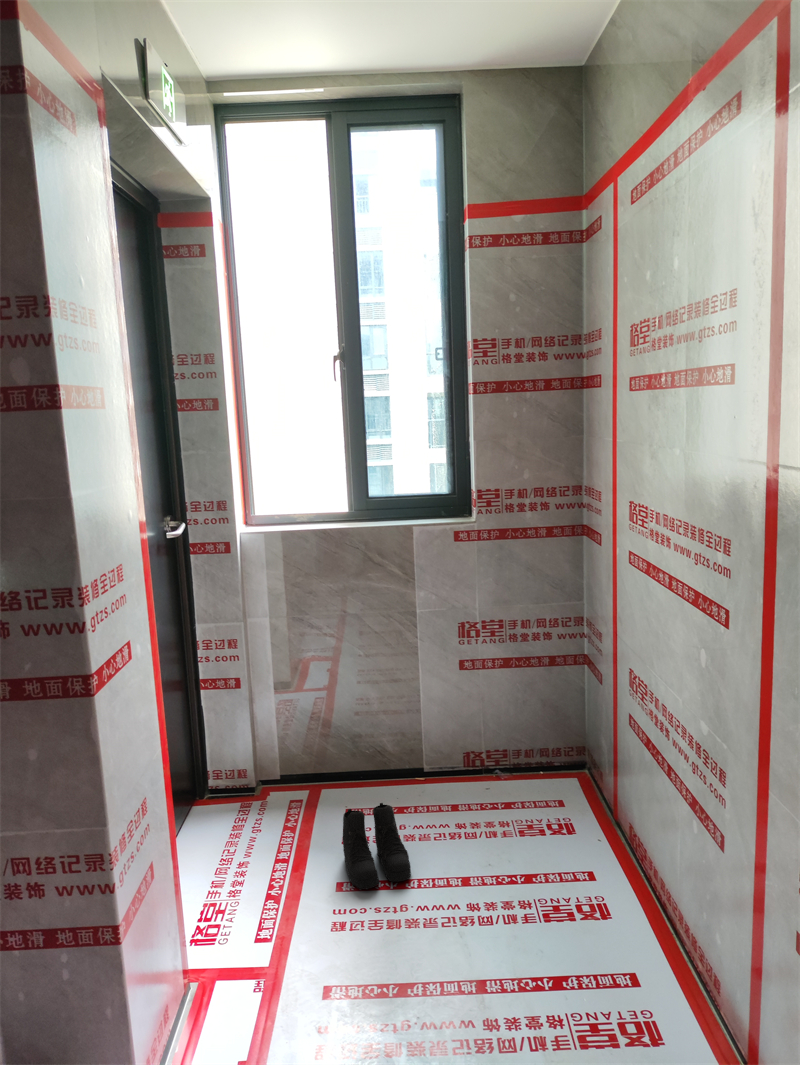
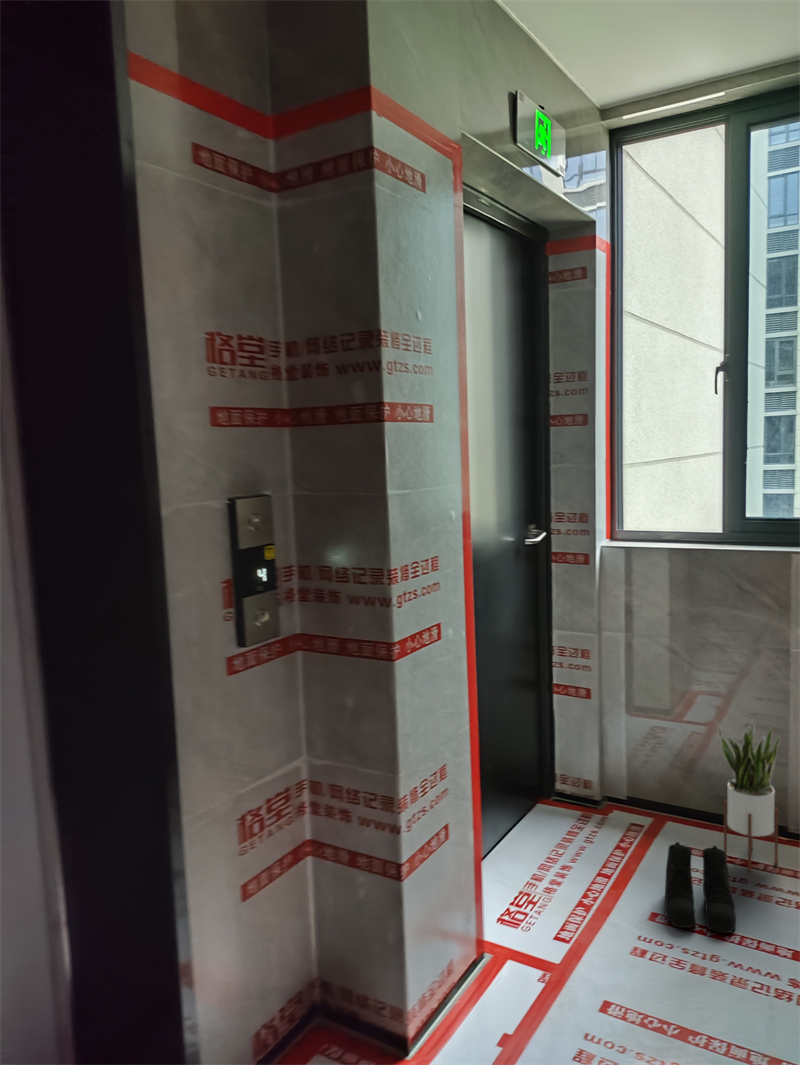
potted plant: none [368,680,423,816] -> present [716,720,780,871]

